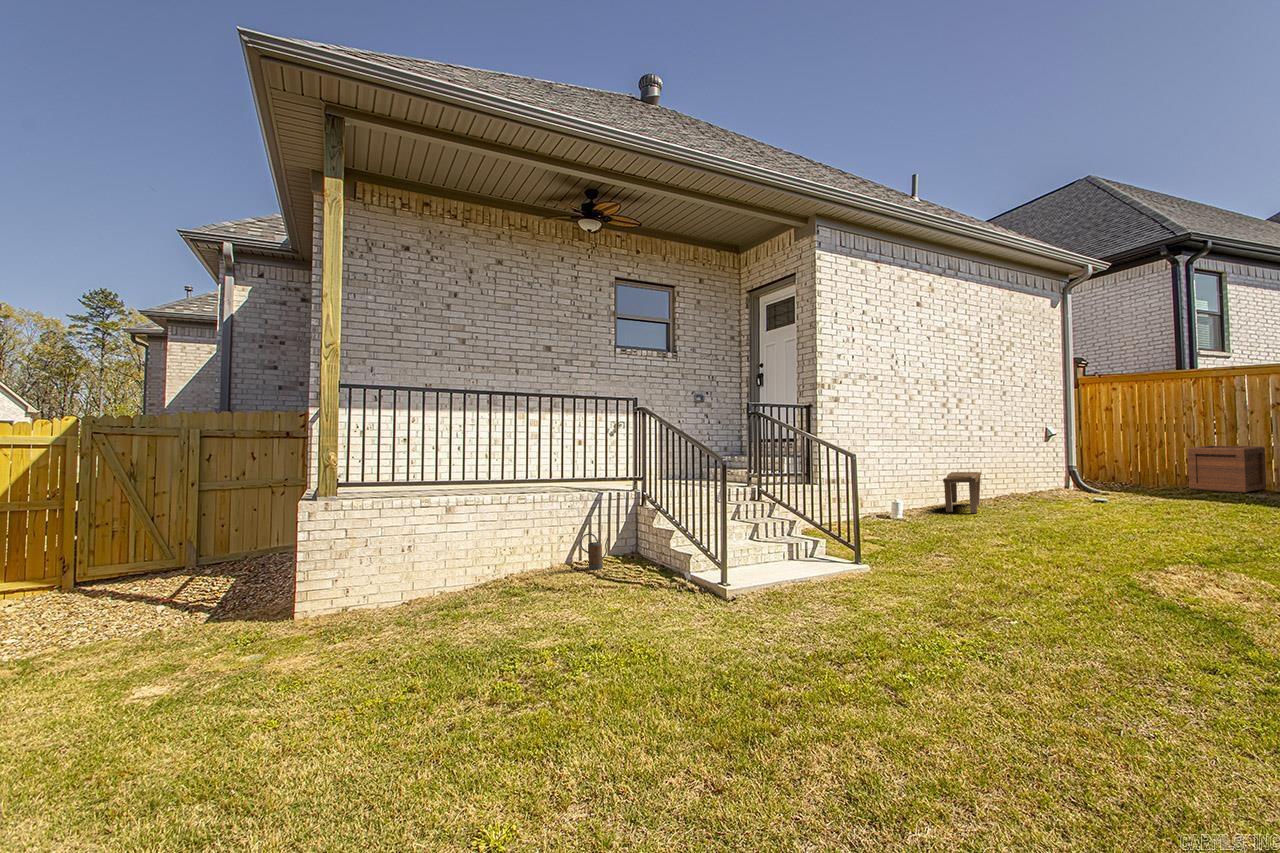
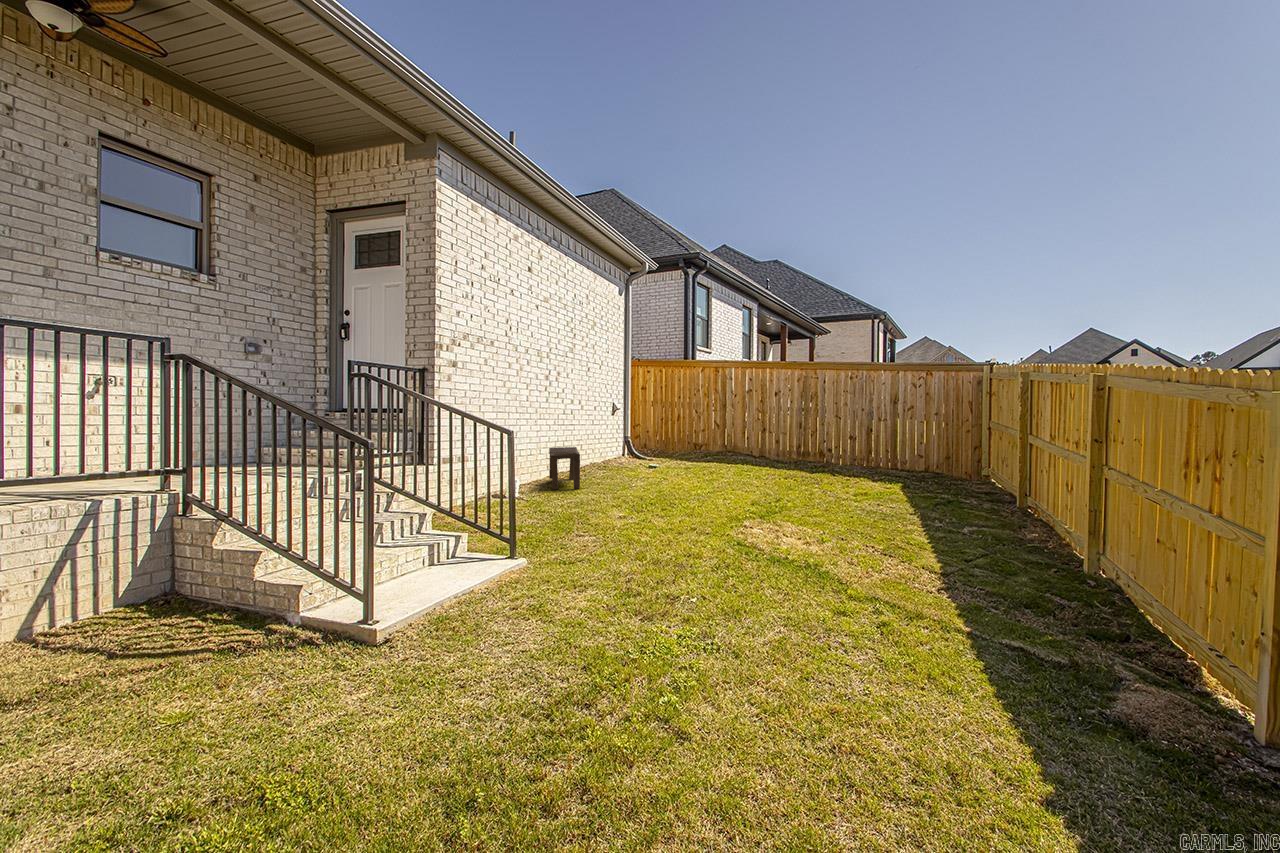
wooden crate: present [1188,446,1266,493] -> none [705,422,745,459]
watering can: present [580,533,609,570] -> none [58,576,124,640]

